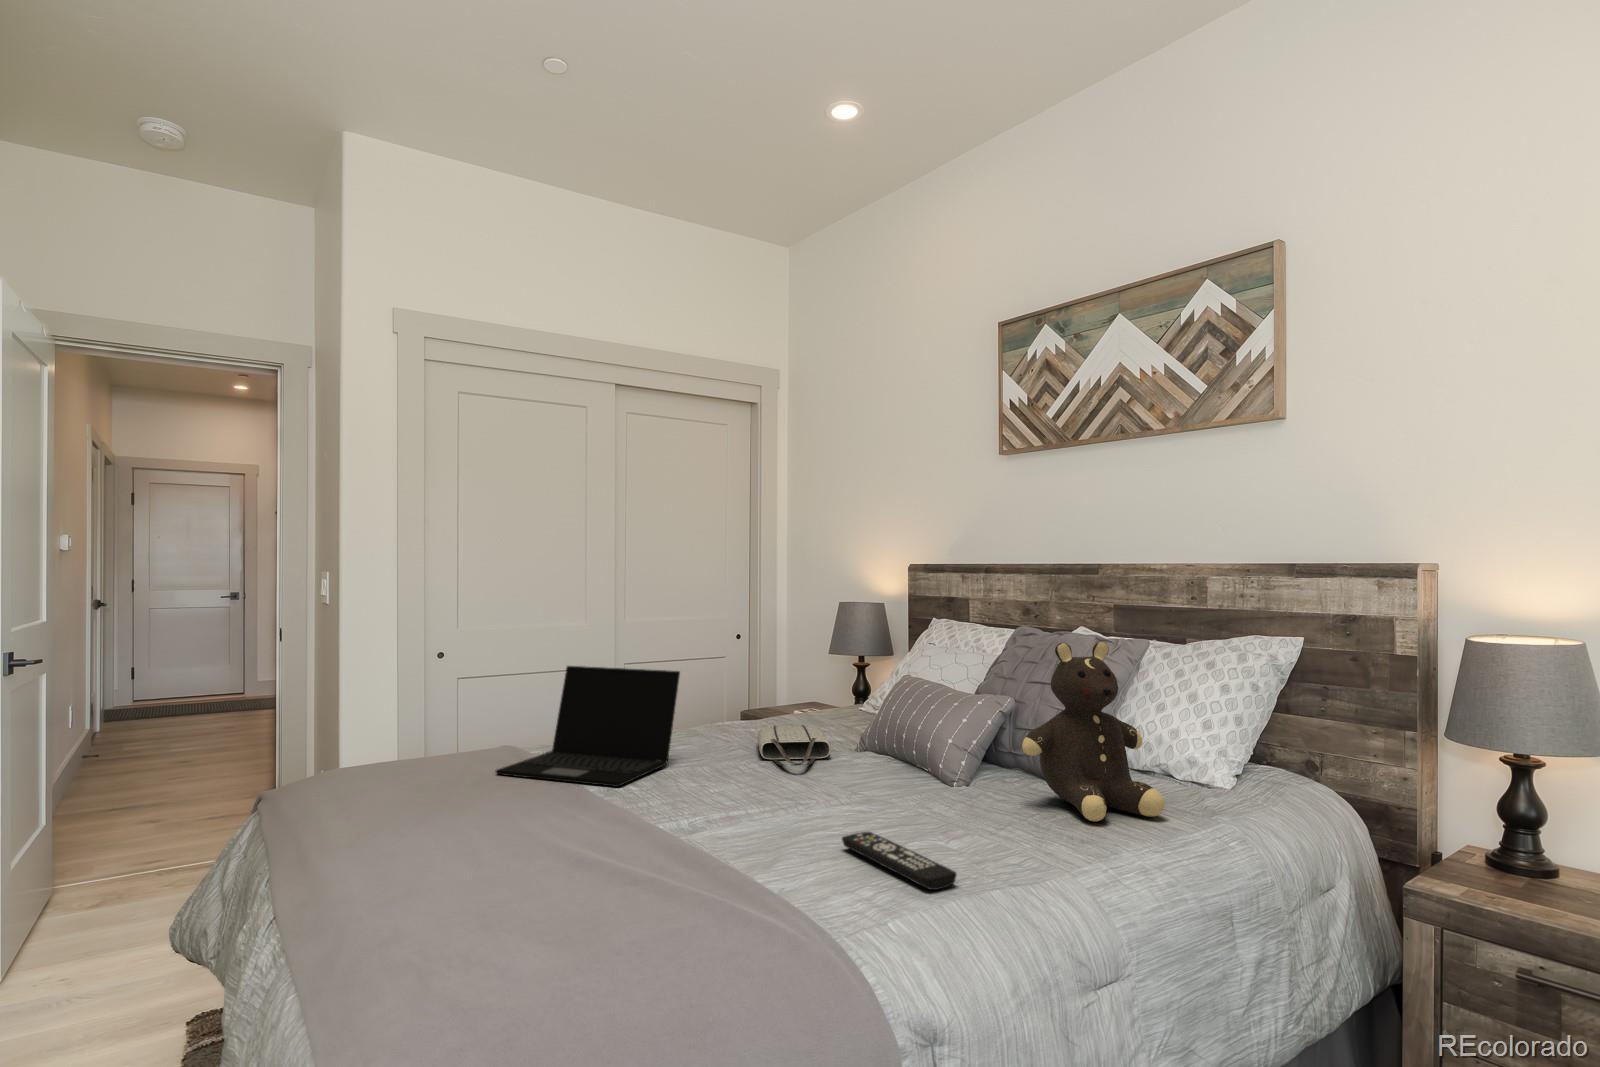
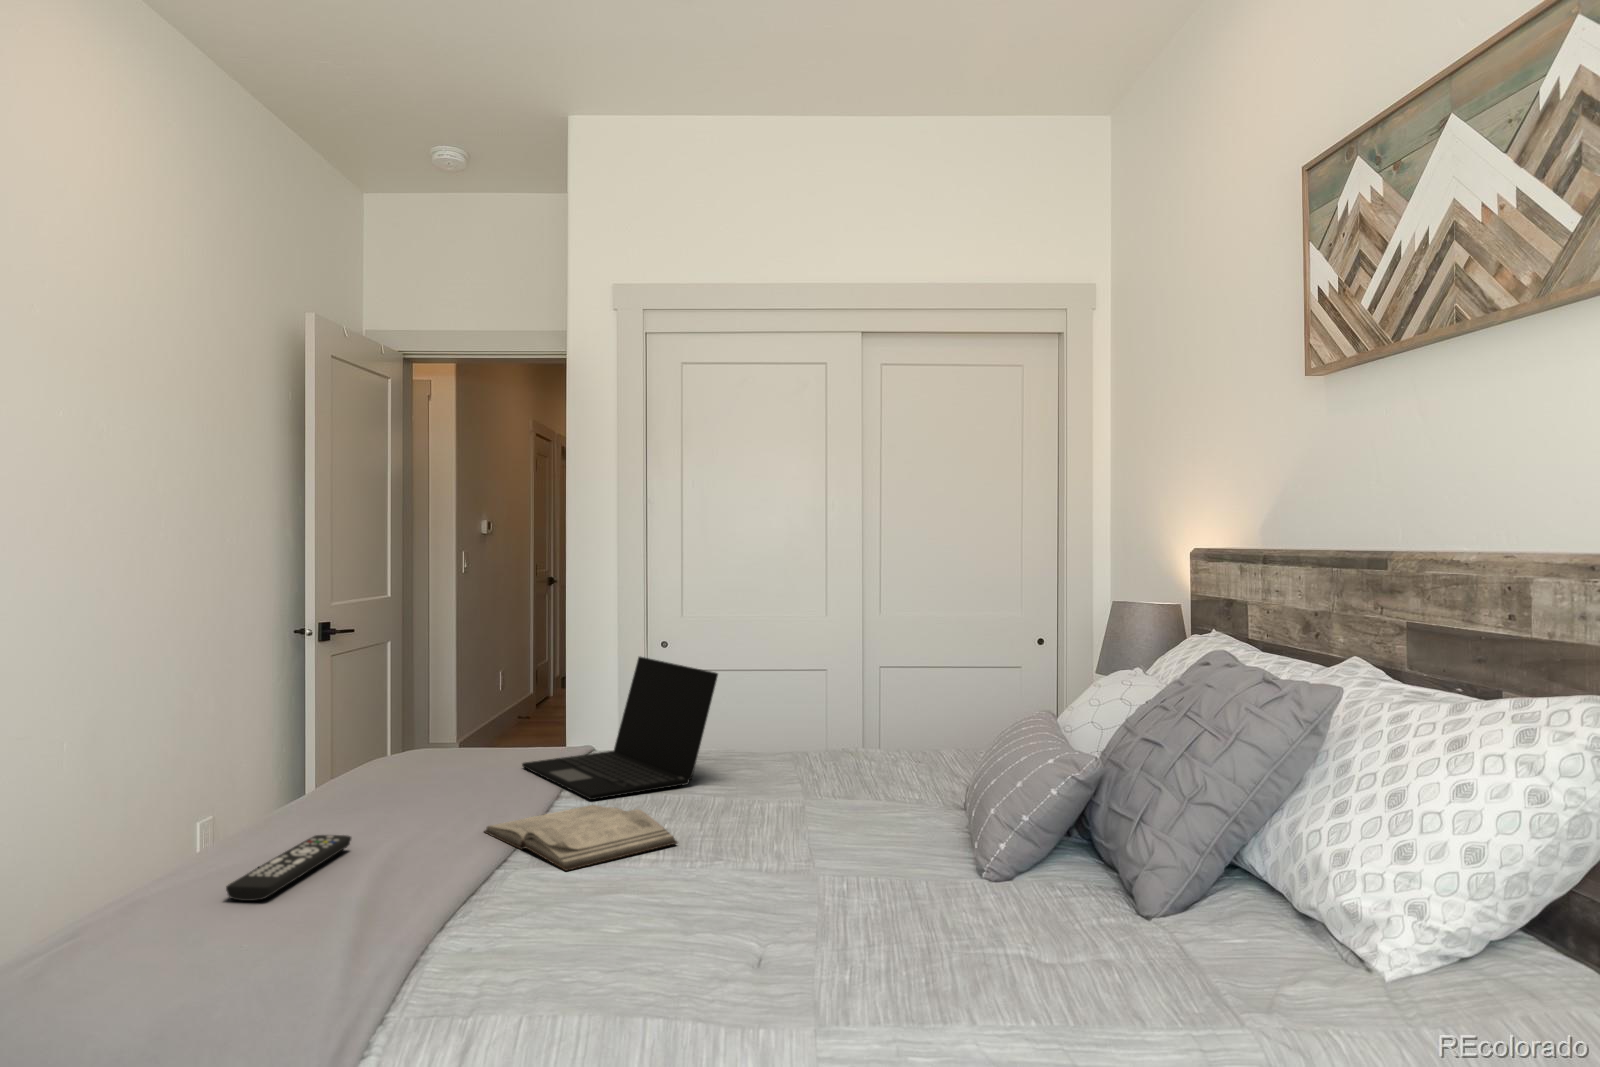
teddy bear: present [1022,641,1165,821] -> none [992,676,1218,988]
tote bag: present [758,725,831,766] -> none [798,755,929,811]
diary: none [592,782,756,831] -> present [484,805,678,871]
remote control: present [842,832,957,890] -> present [226,835,351,901]

